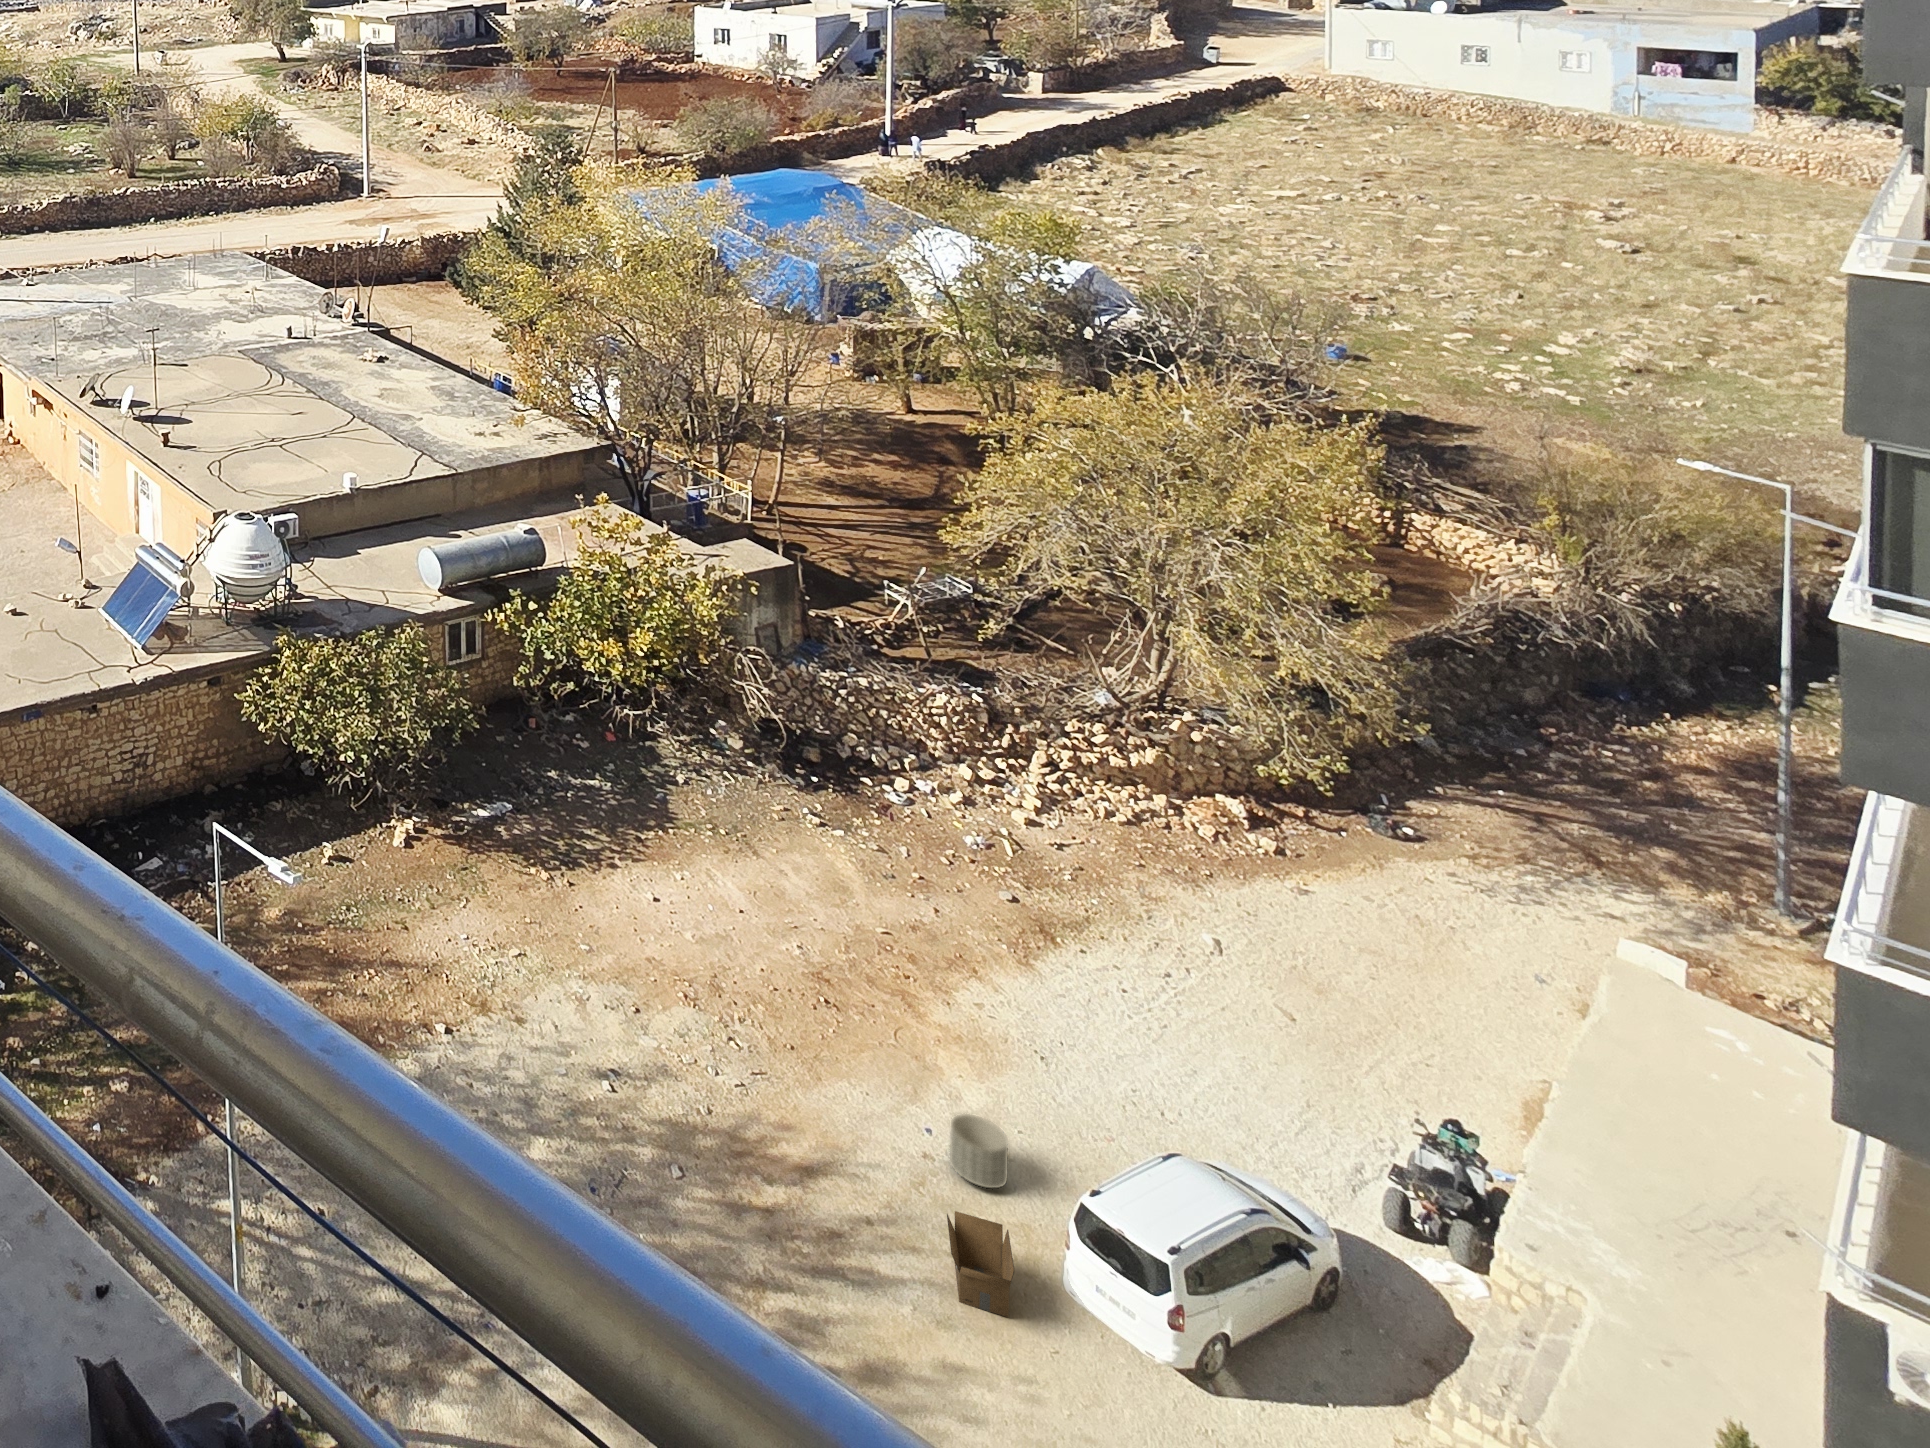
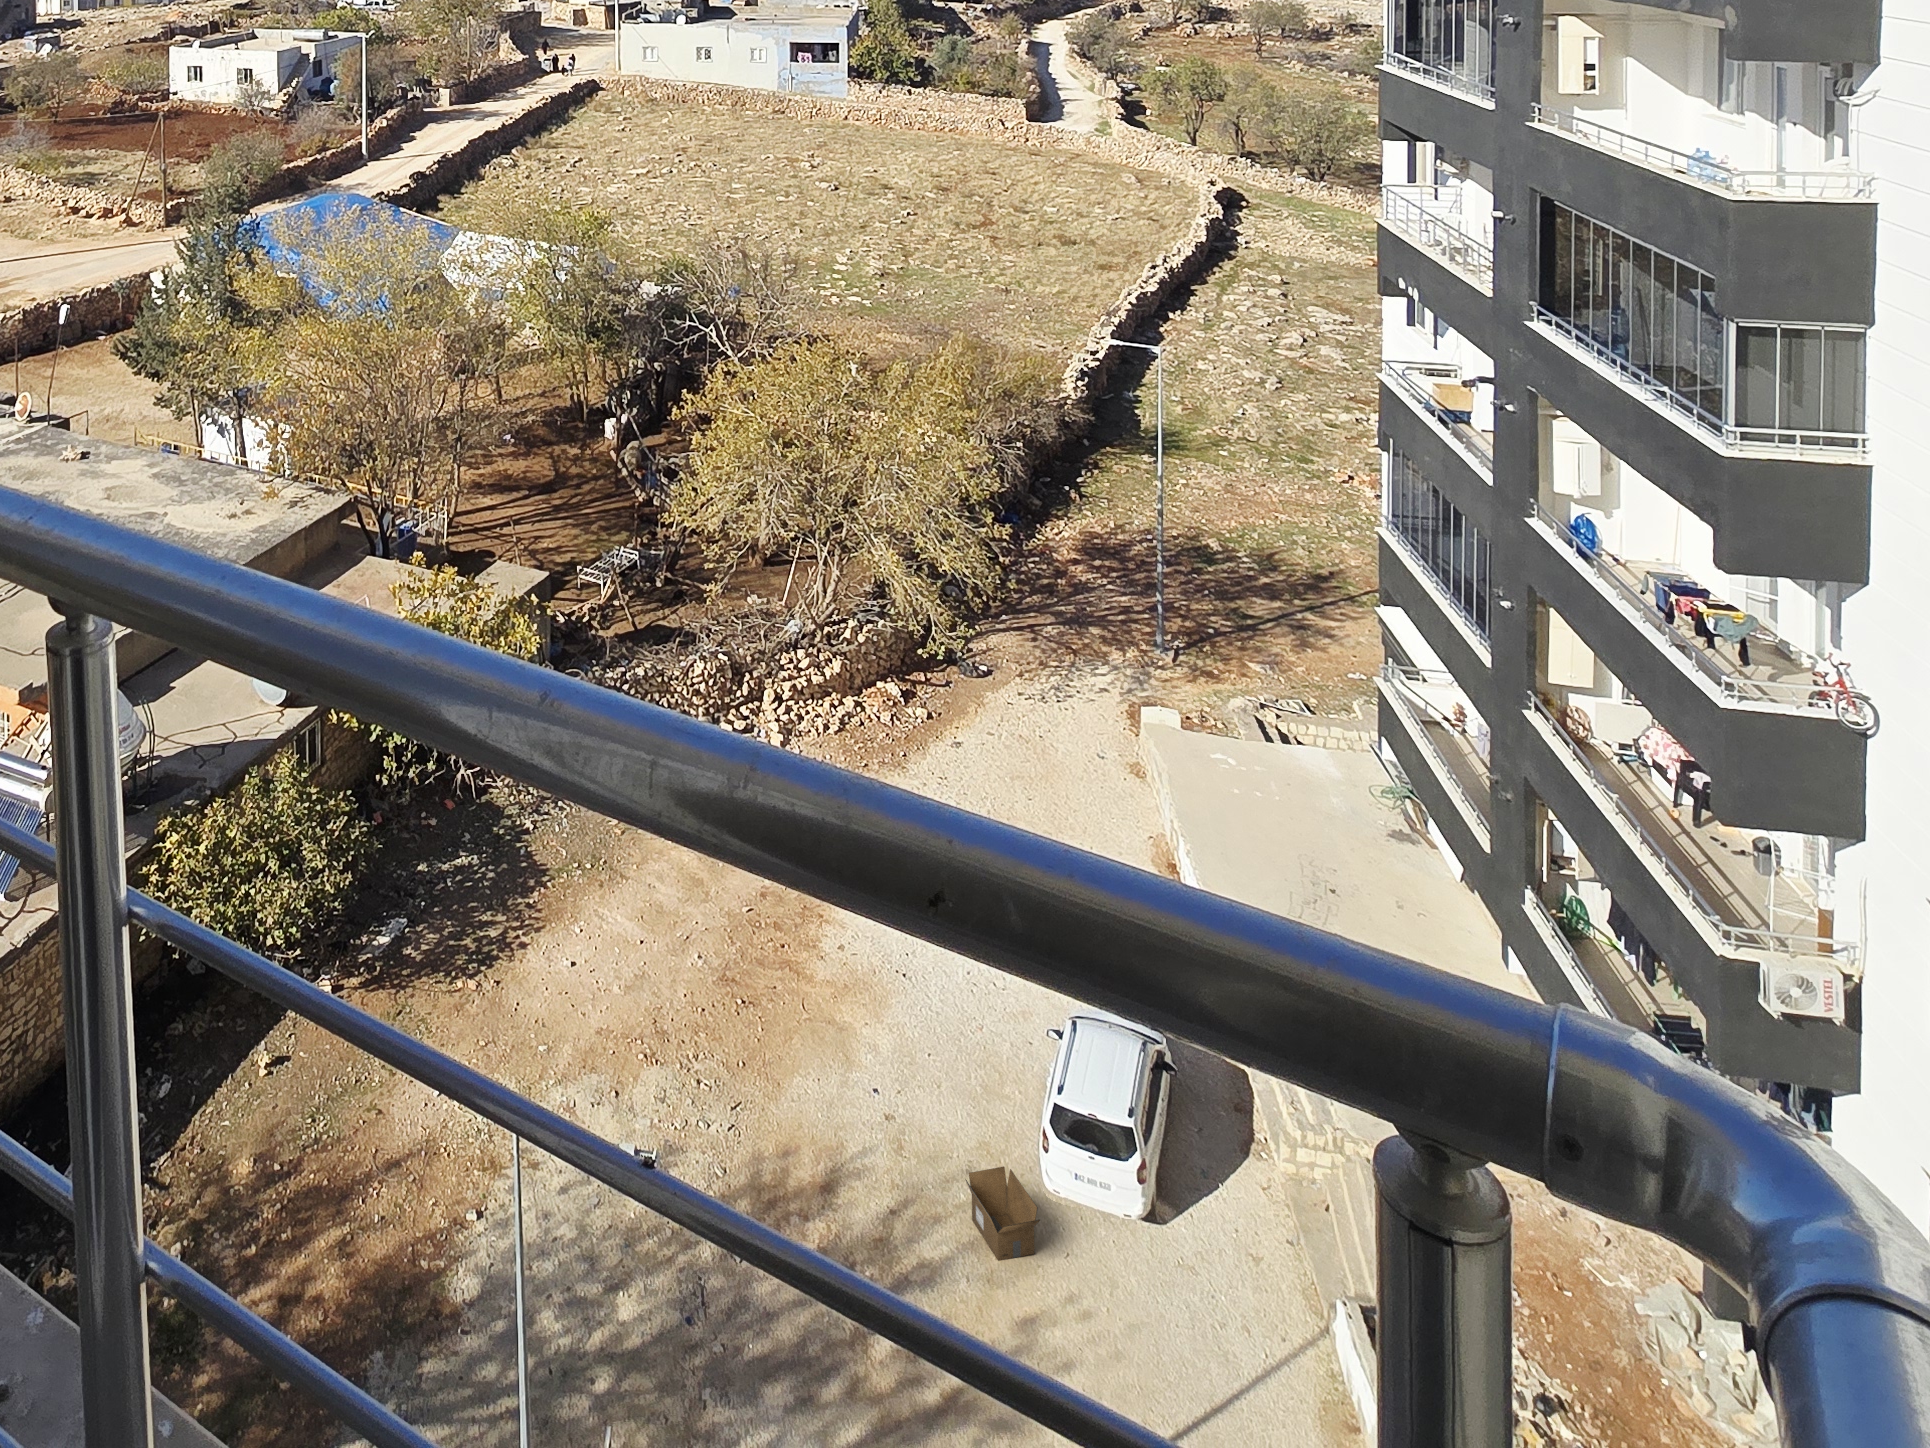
planter: present [950,1114,1008,1188] -> none [916,1067,964,1135]

